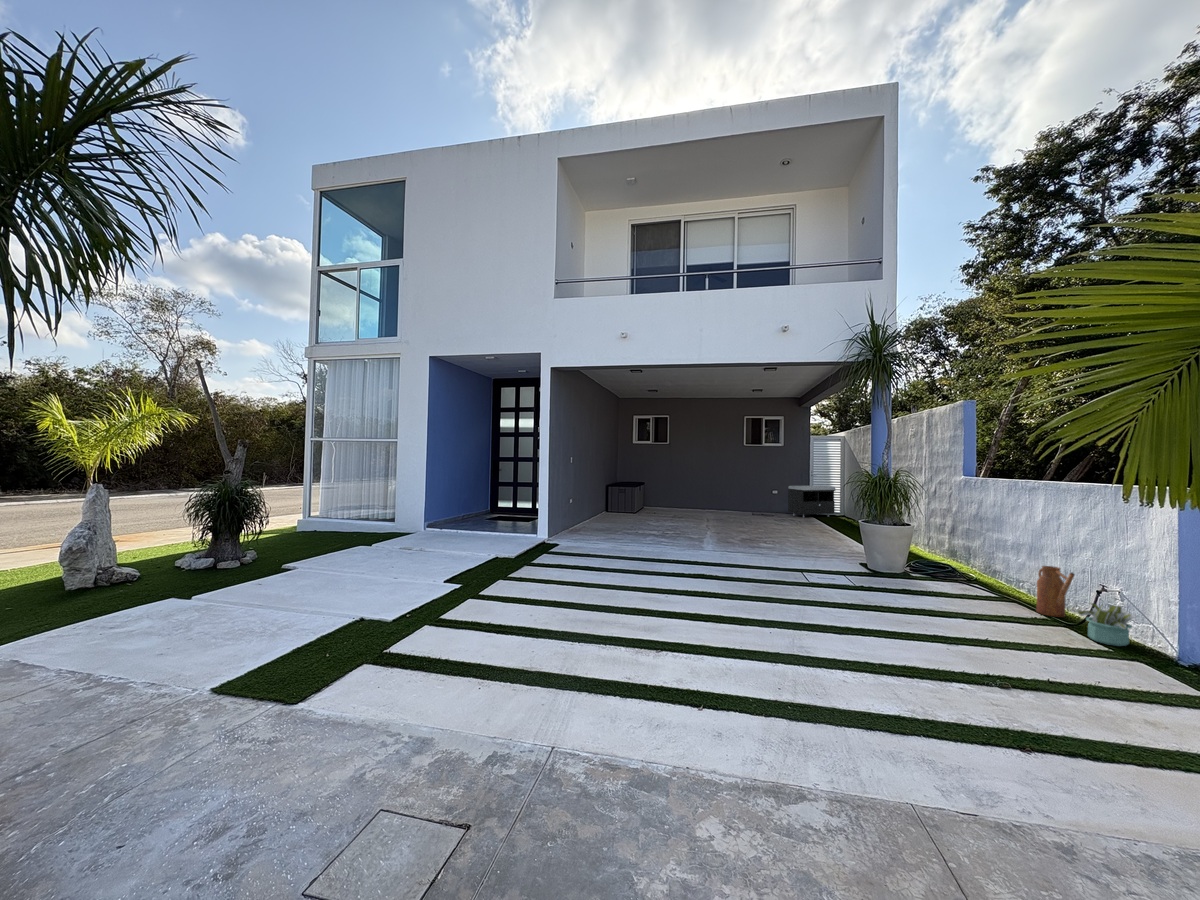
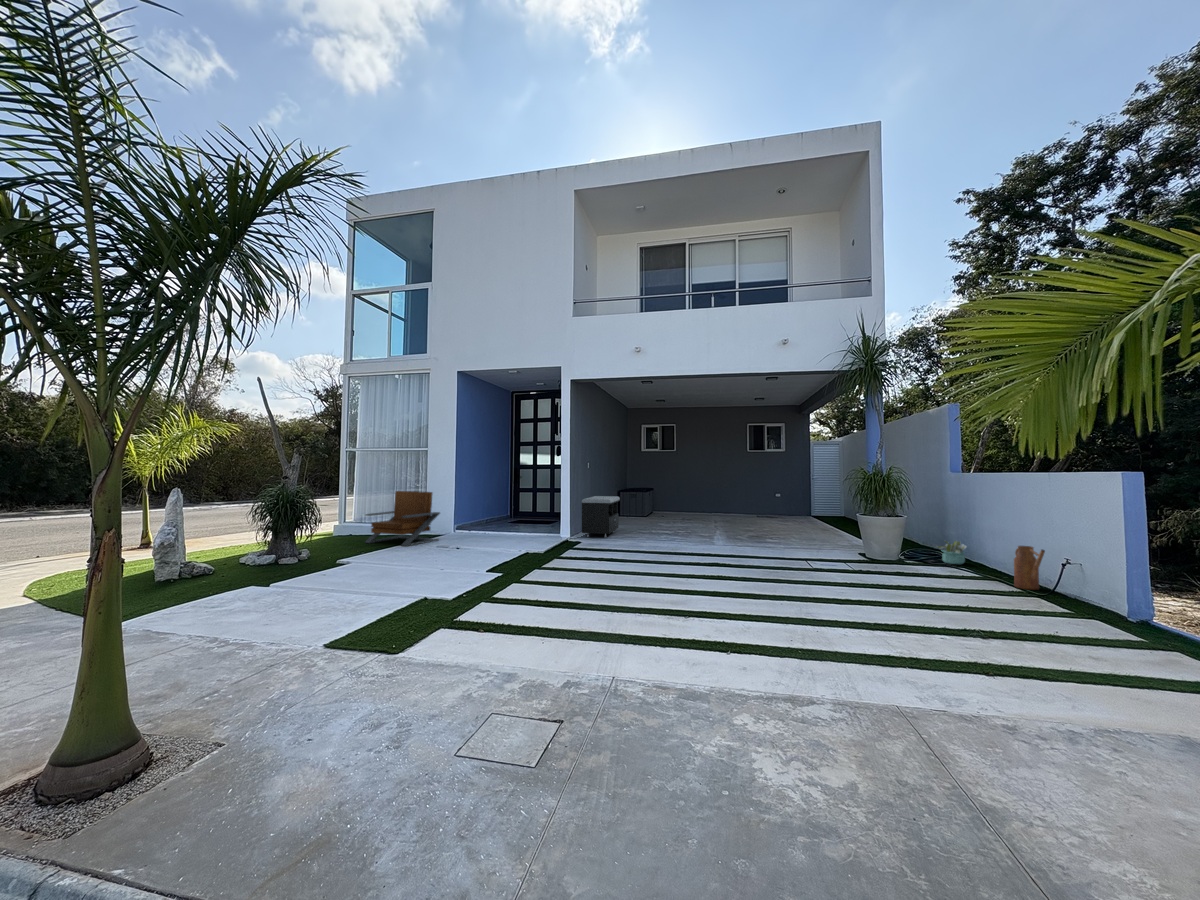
lounge chair: none [325,486,408,547] -> present [365,491,440,546]
storage bench: present [788,486,835,517] -> present [582,496,620,537]
decorative plant: present [1076,603,1134,646] -> present [937,541,966,564]

